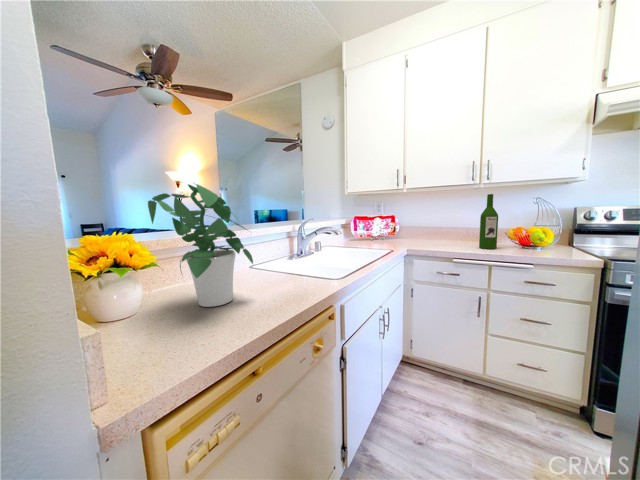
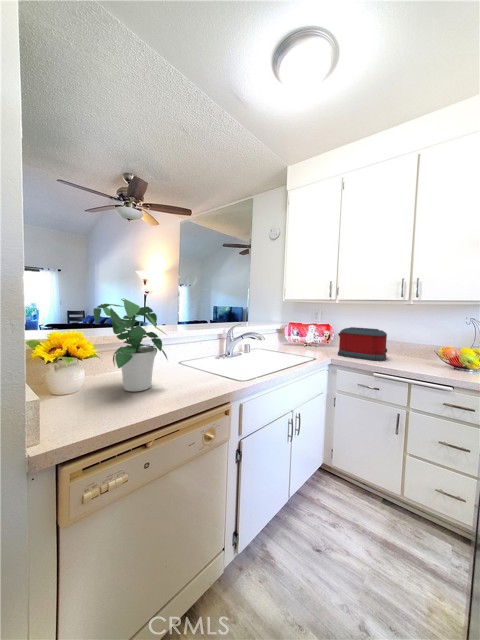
wine bottle: present [479,194,498,249] -> none [404,312,424,367]
toaster: none [410,216,461,248] -> present [338,327,387,361]

